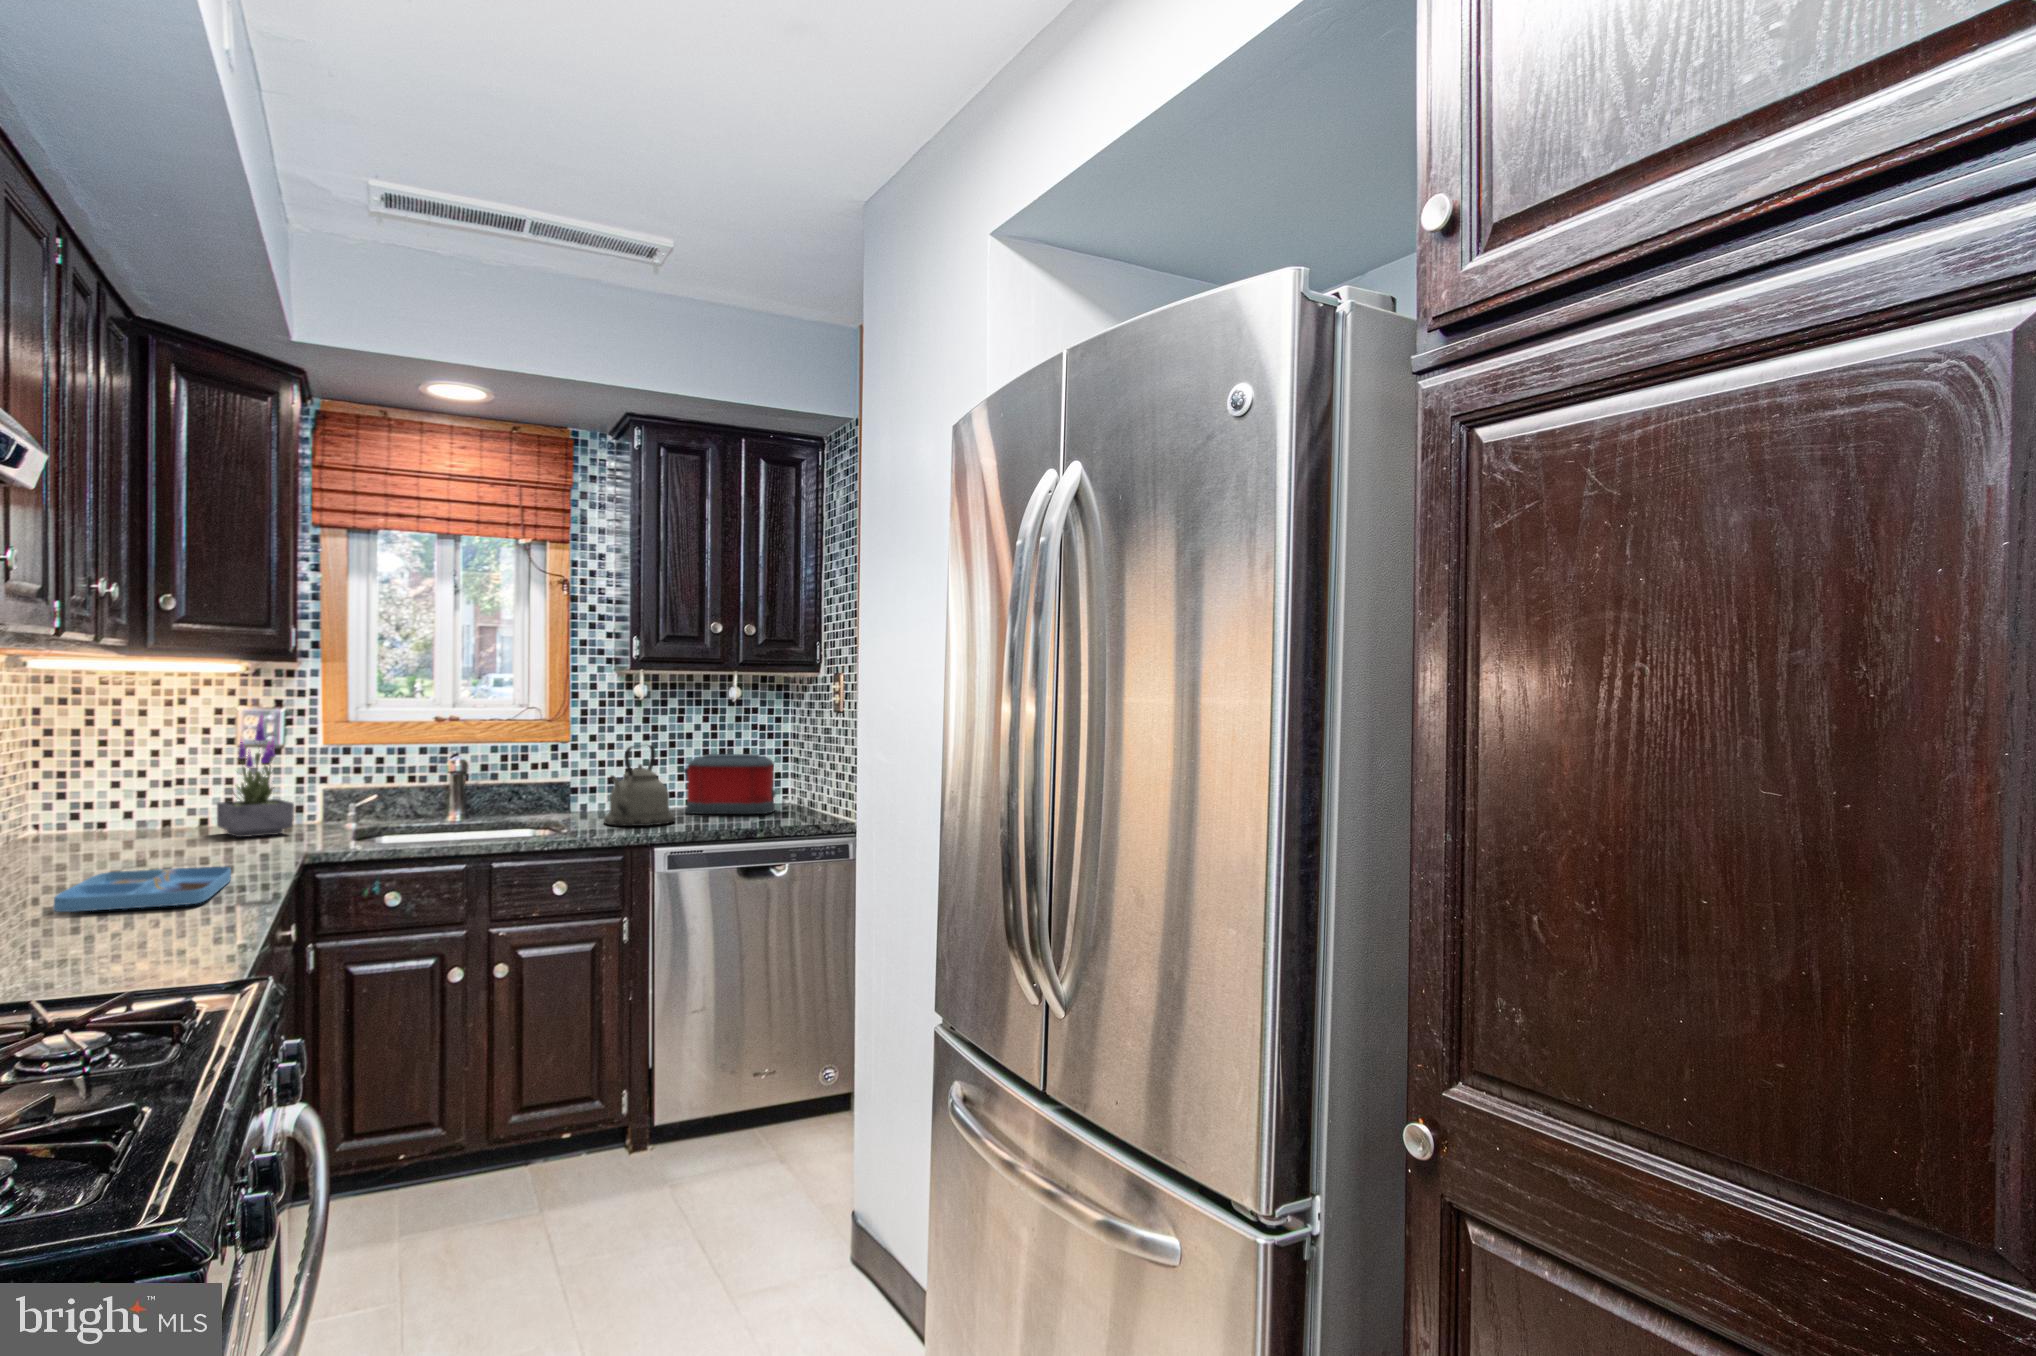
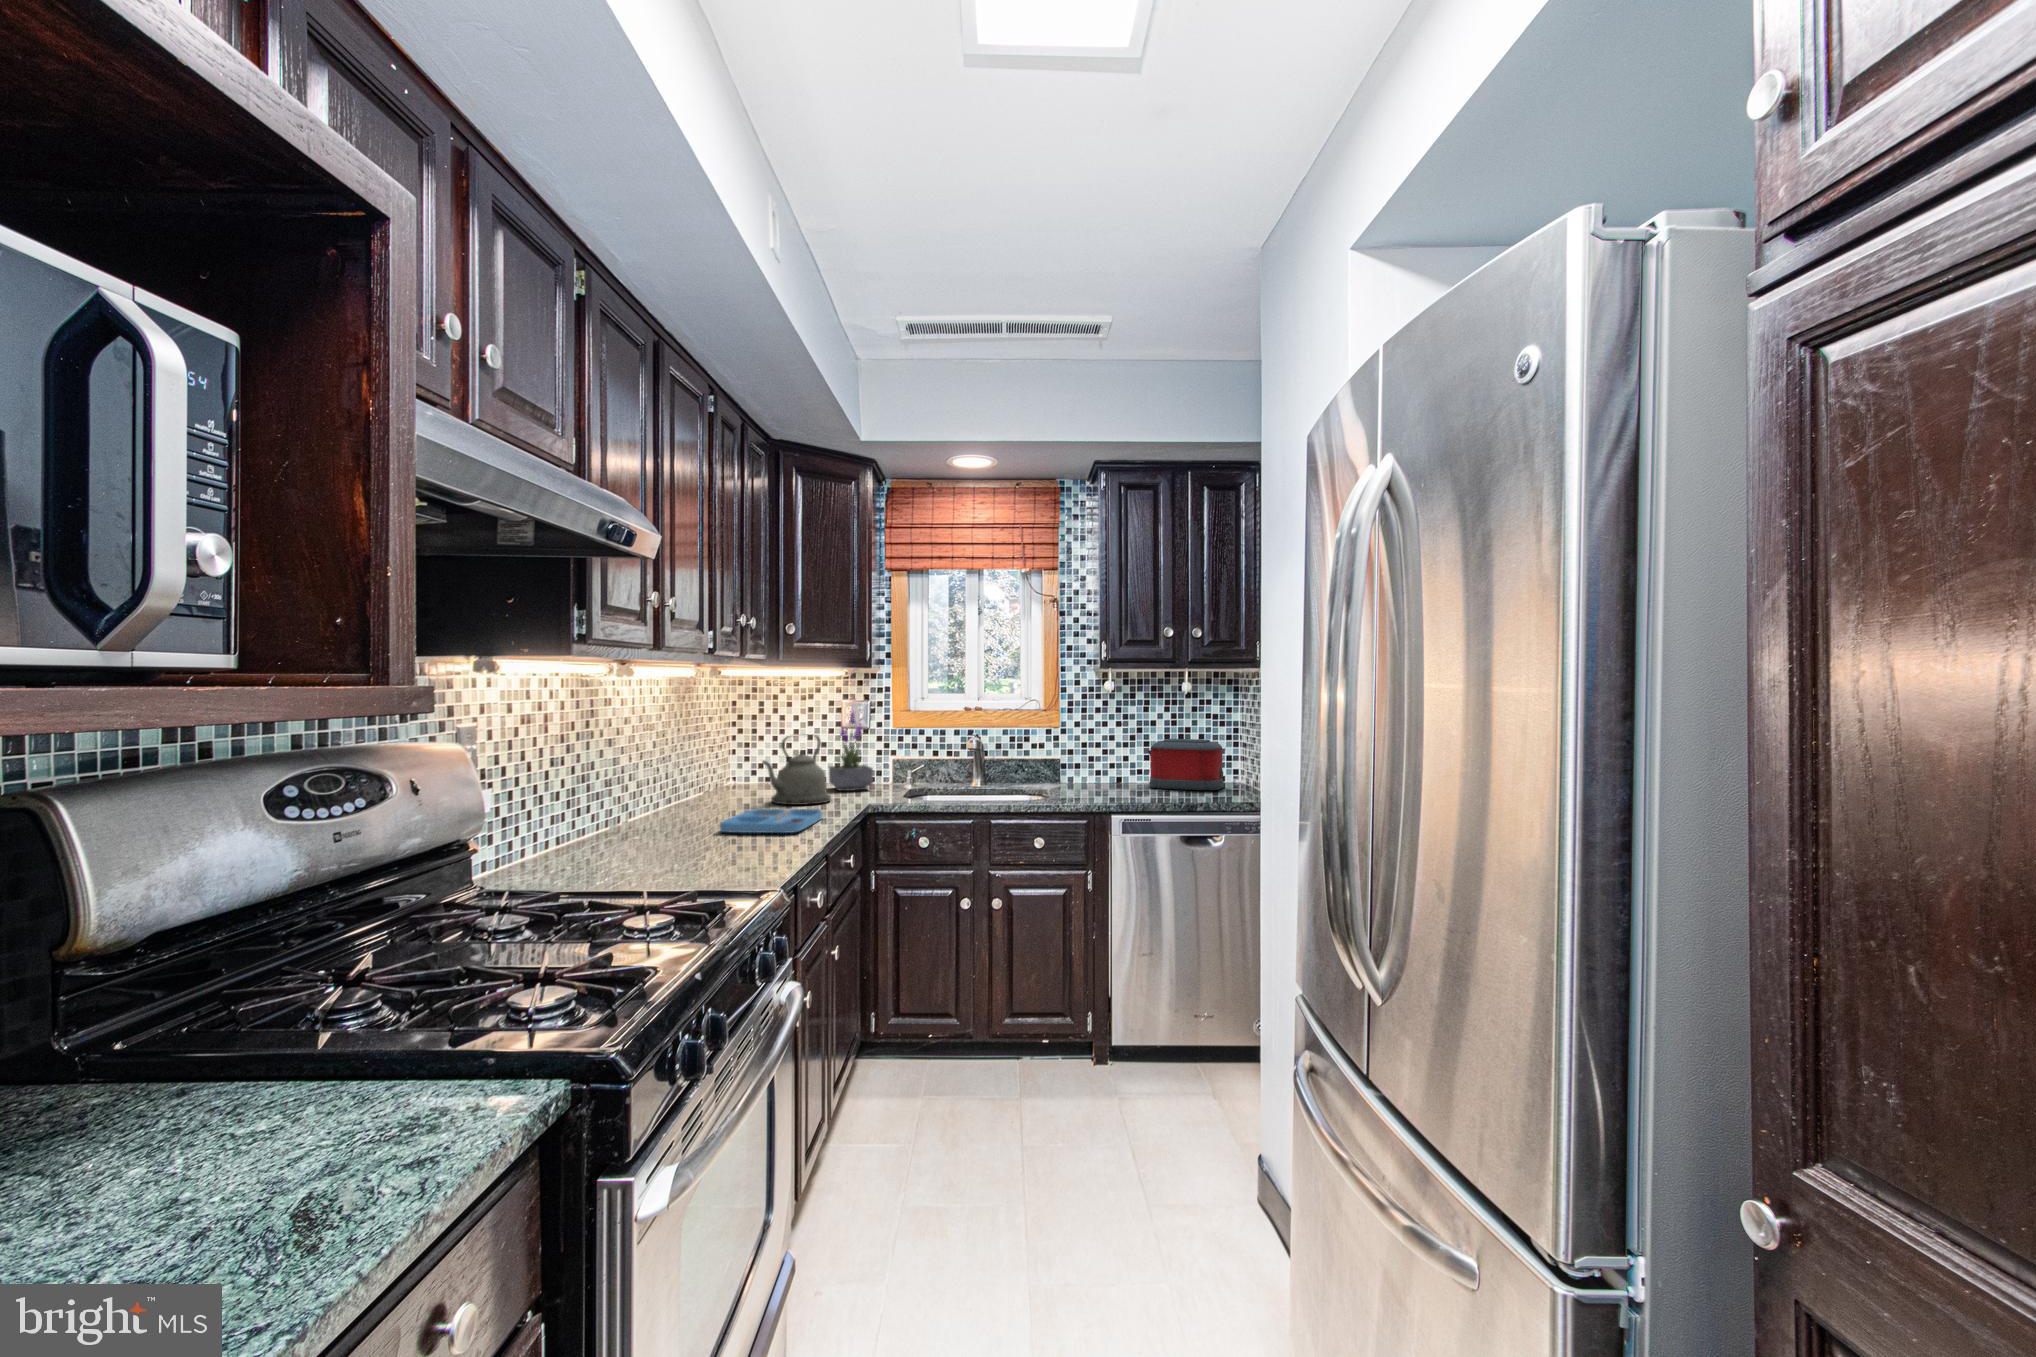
kettle: present [604,745,675,826] -> present [762,736,831,805]

